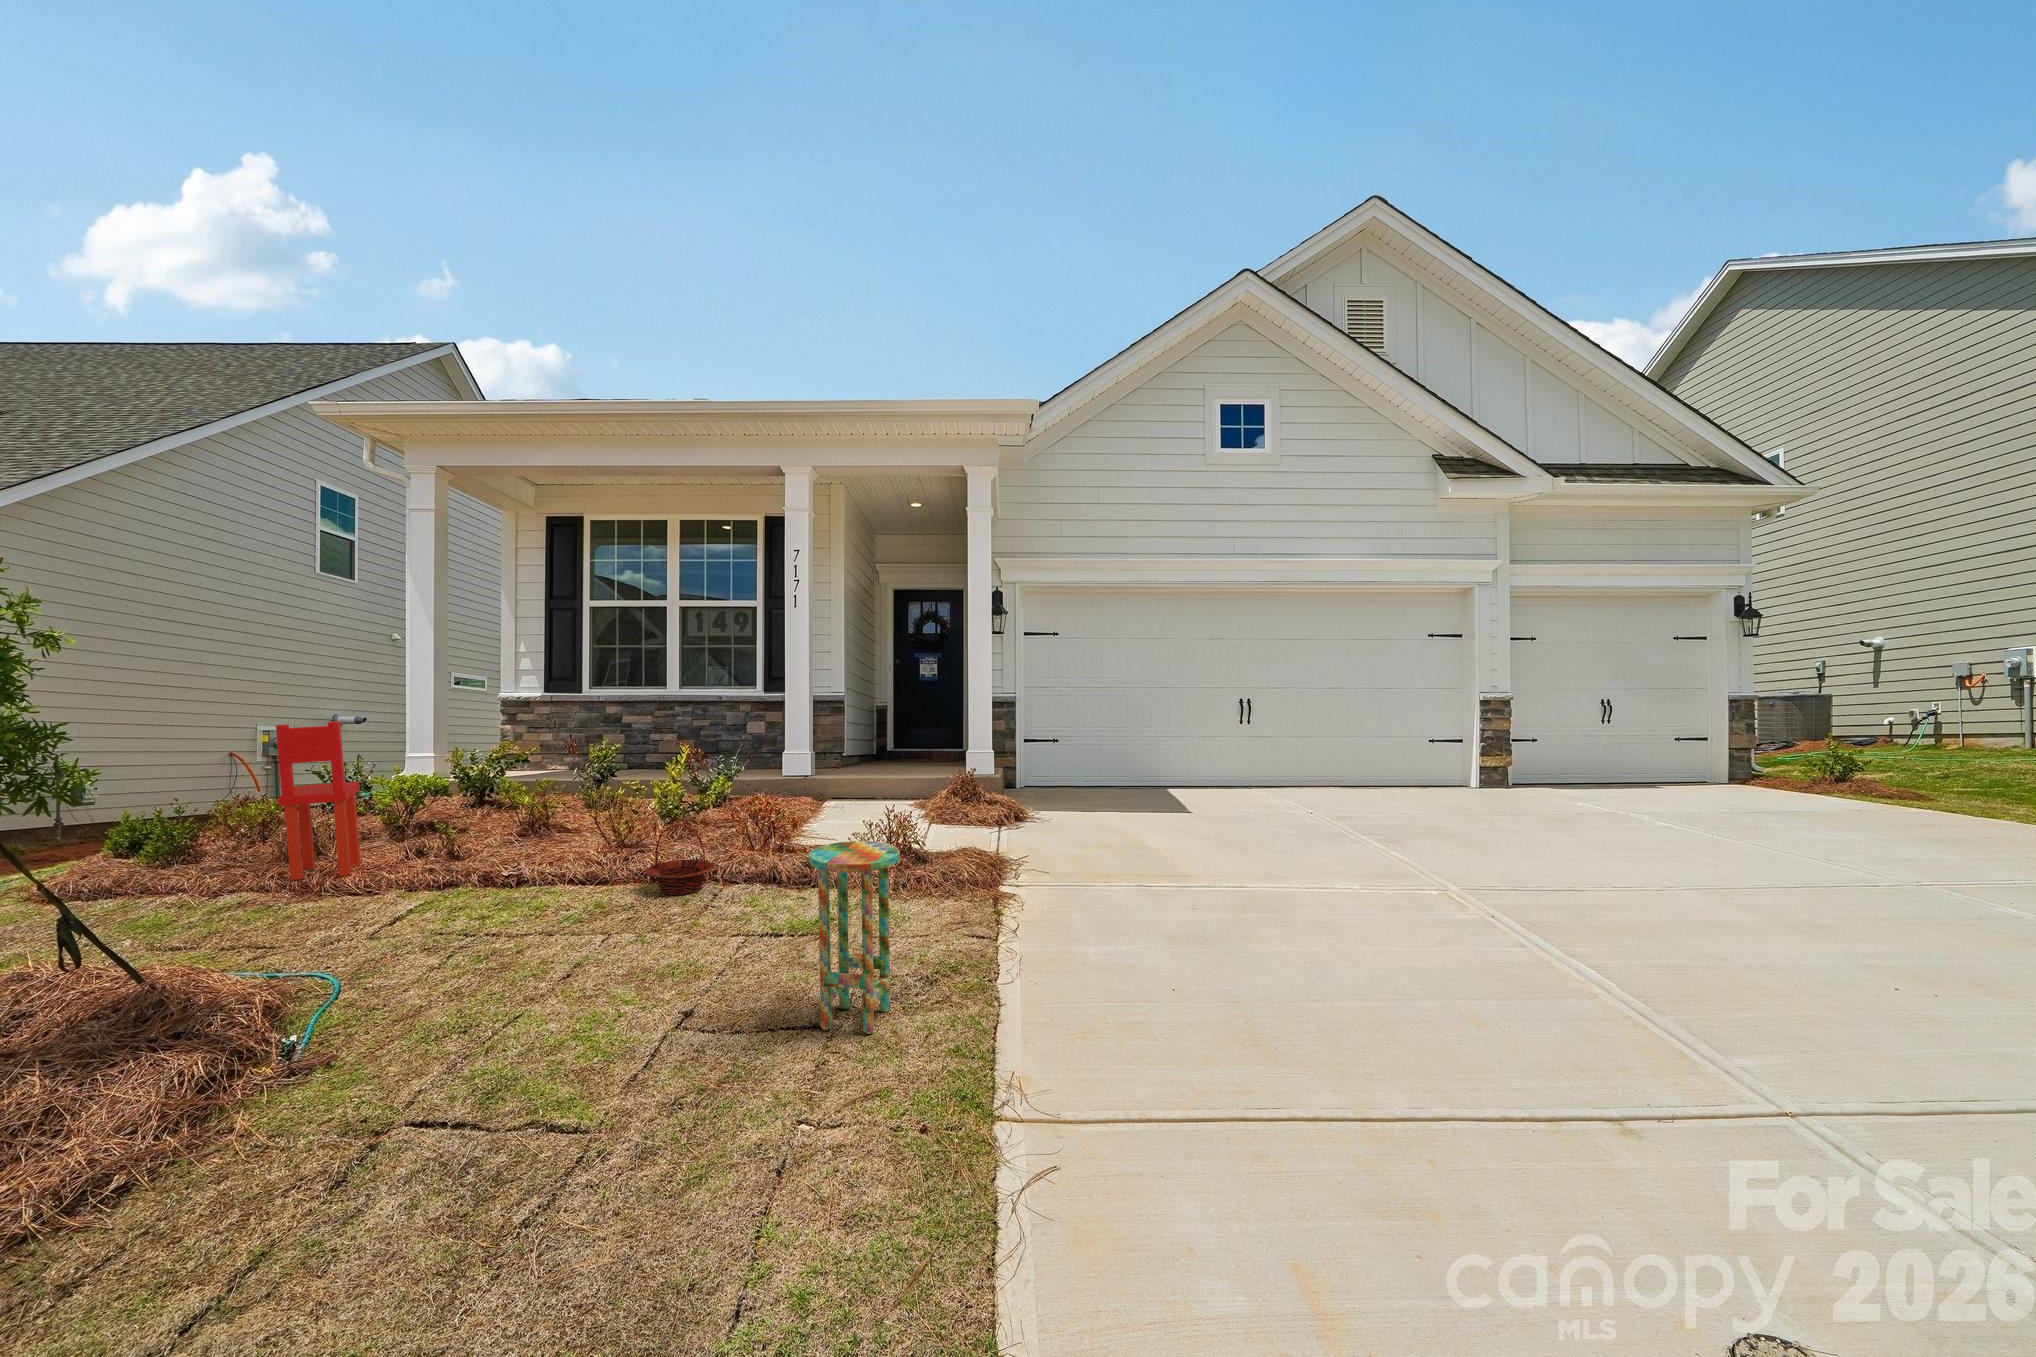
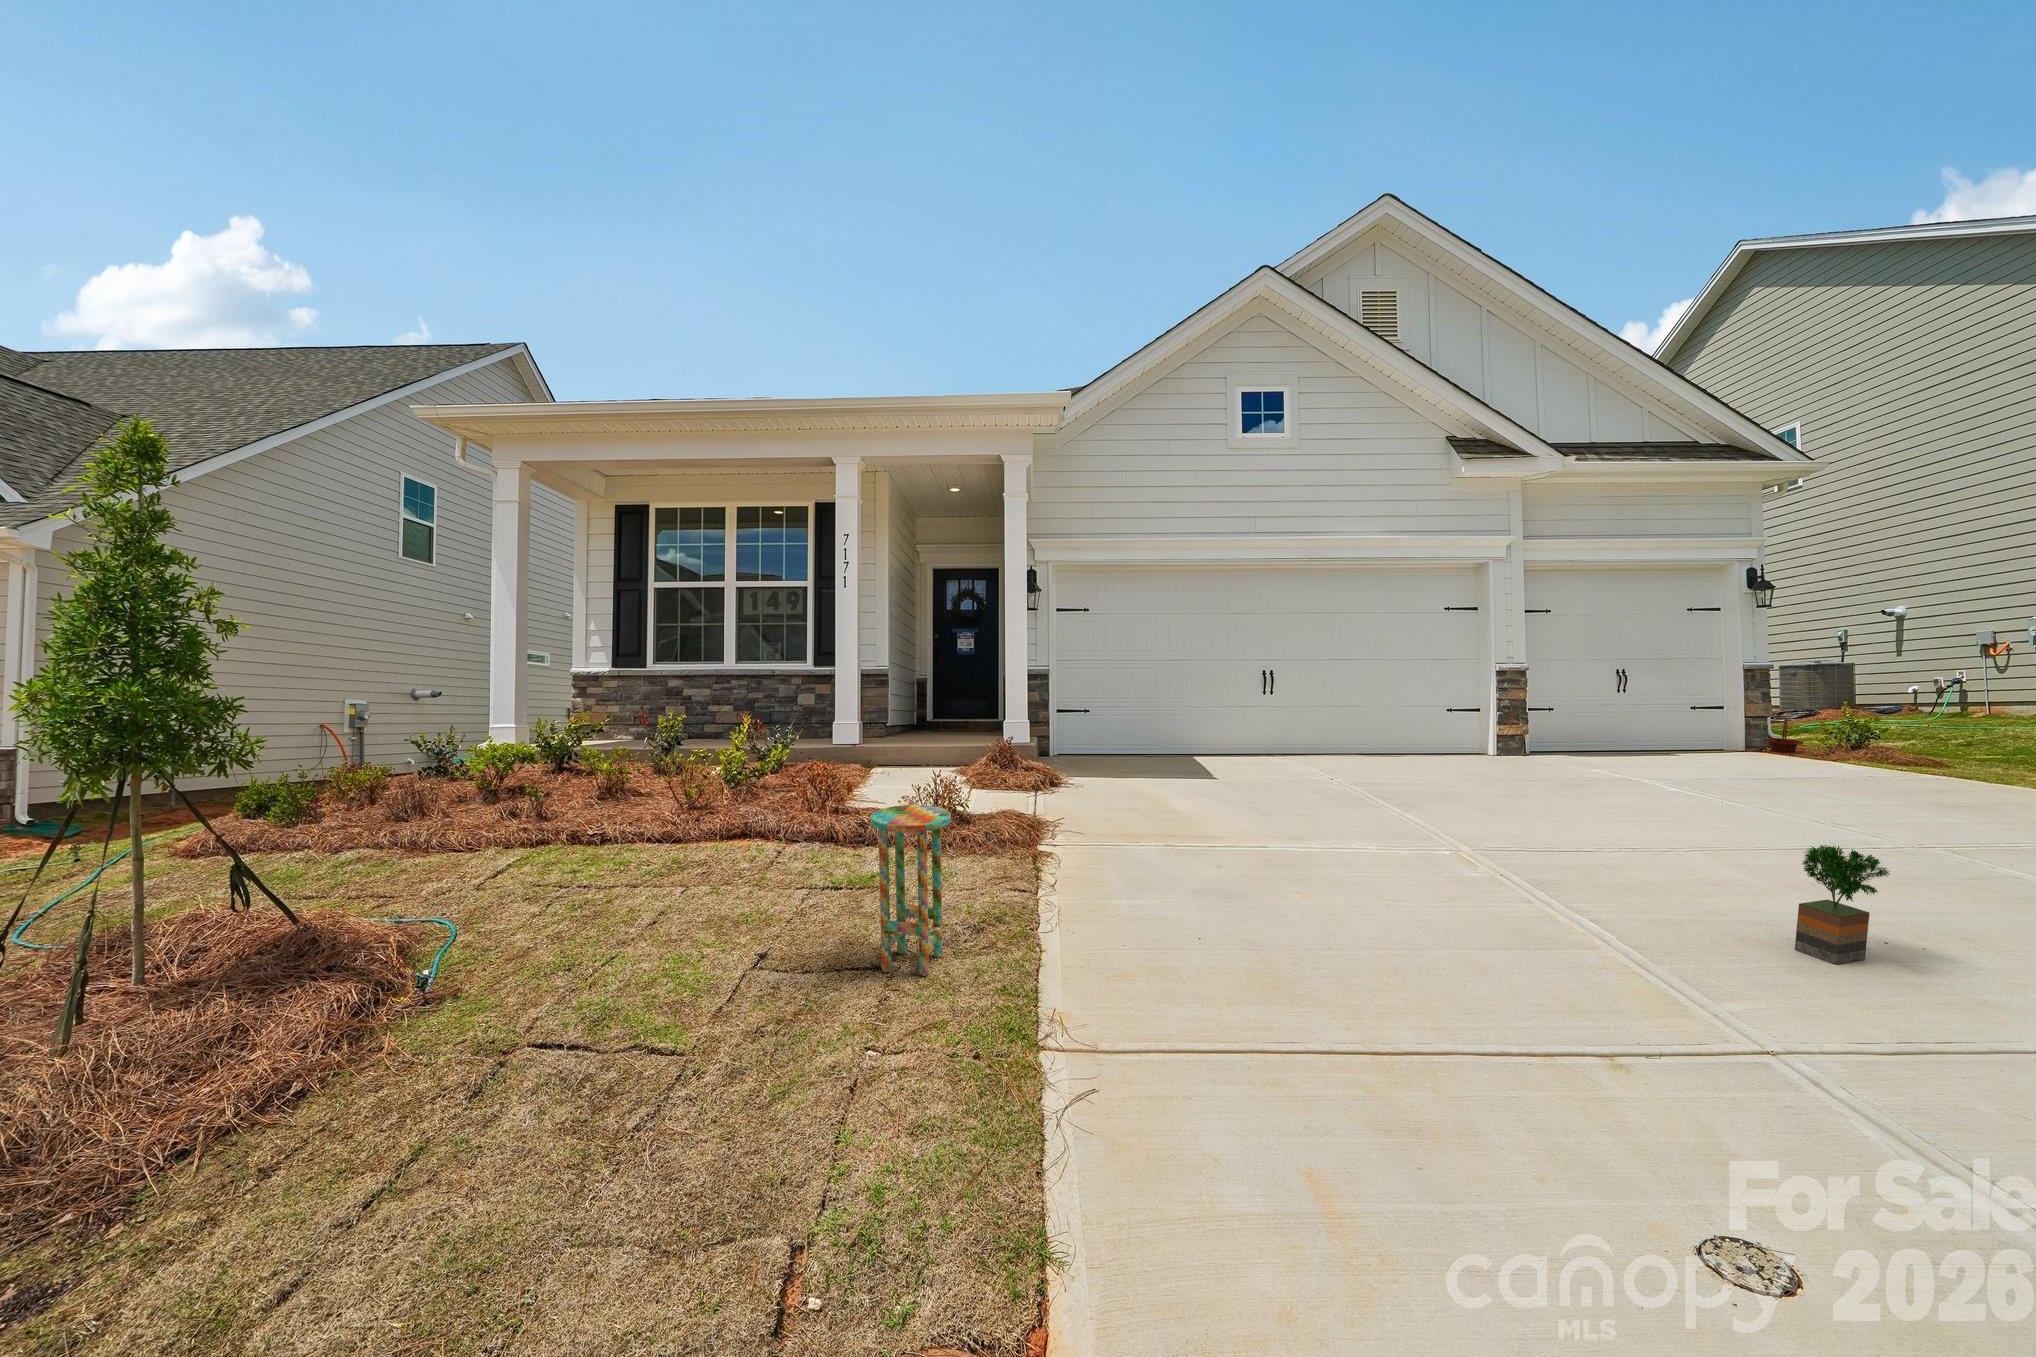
chair: present [276,721,361,880] -> none [383,696,458,839]
basket: present [645,824,715,895] -> present [1765,719,1803,753]
potted tree: none [1814,880,1918,1011] -> present [1795,845,1890,965]

